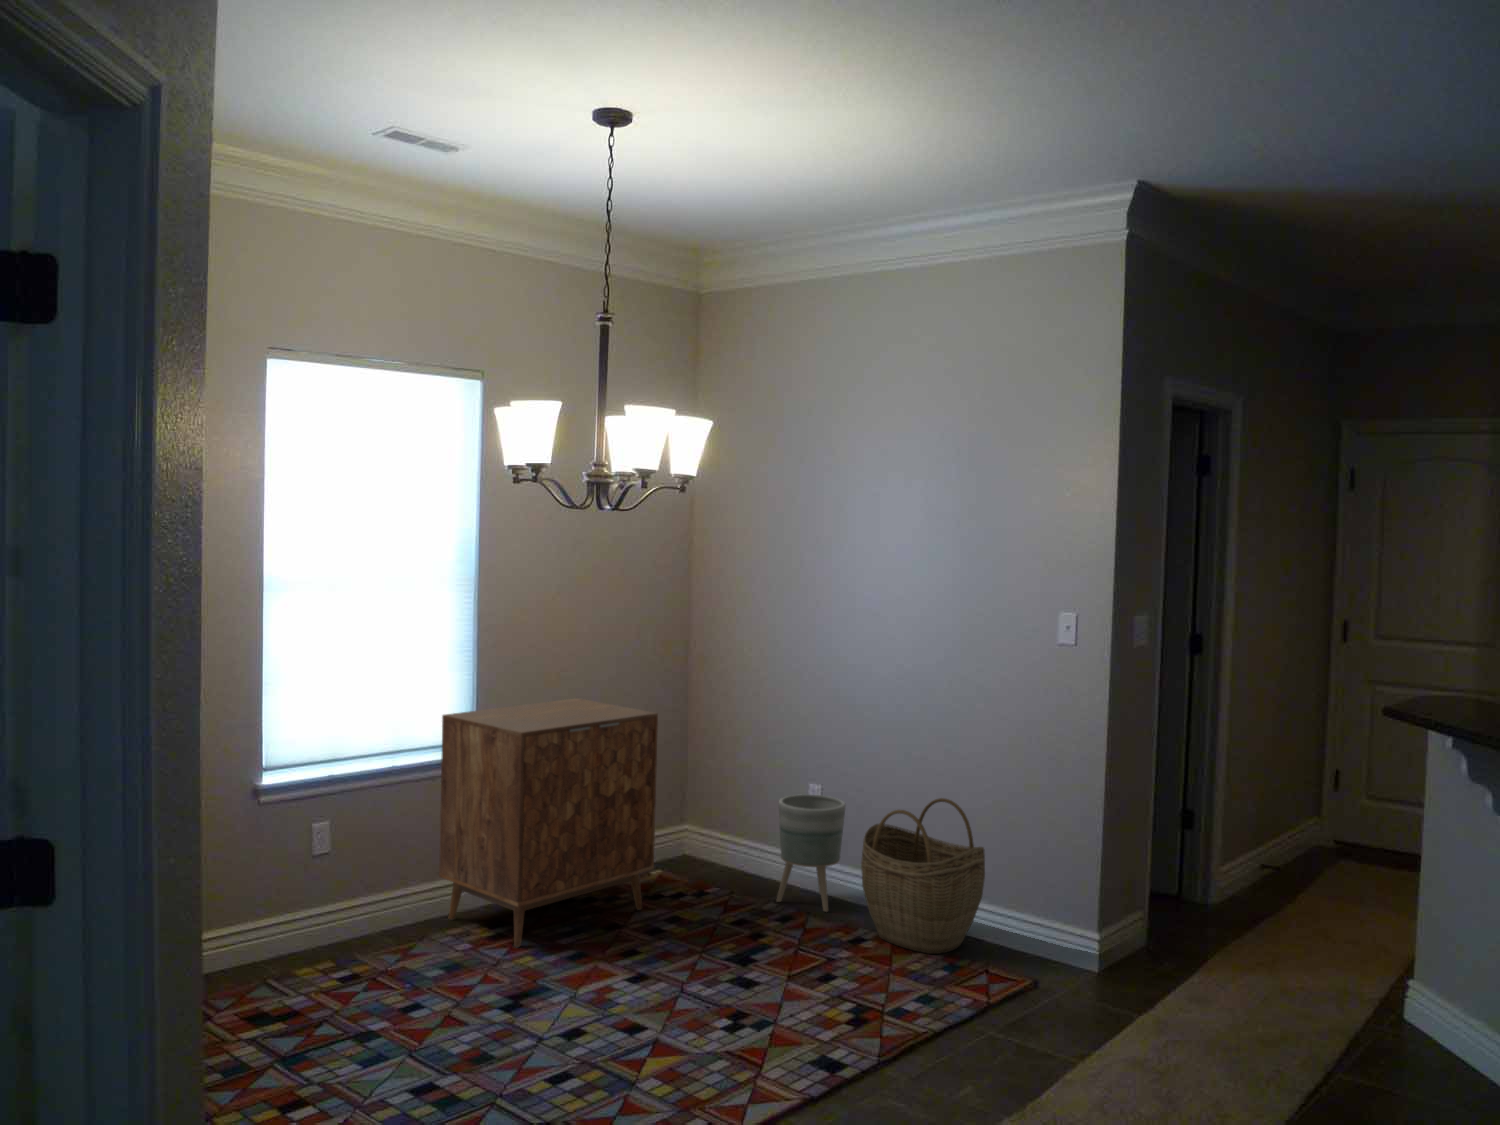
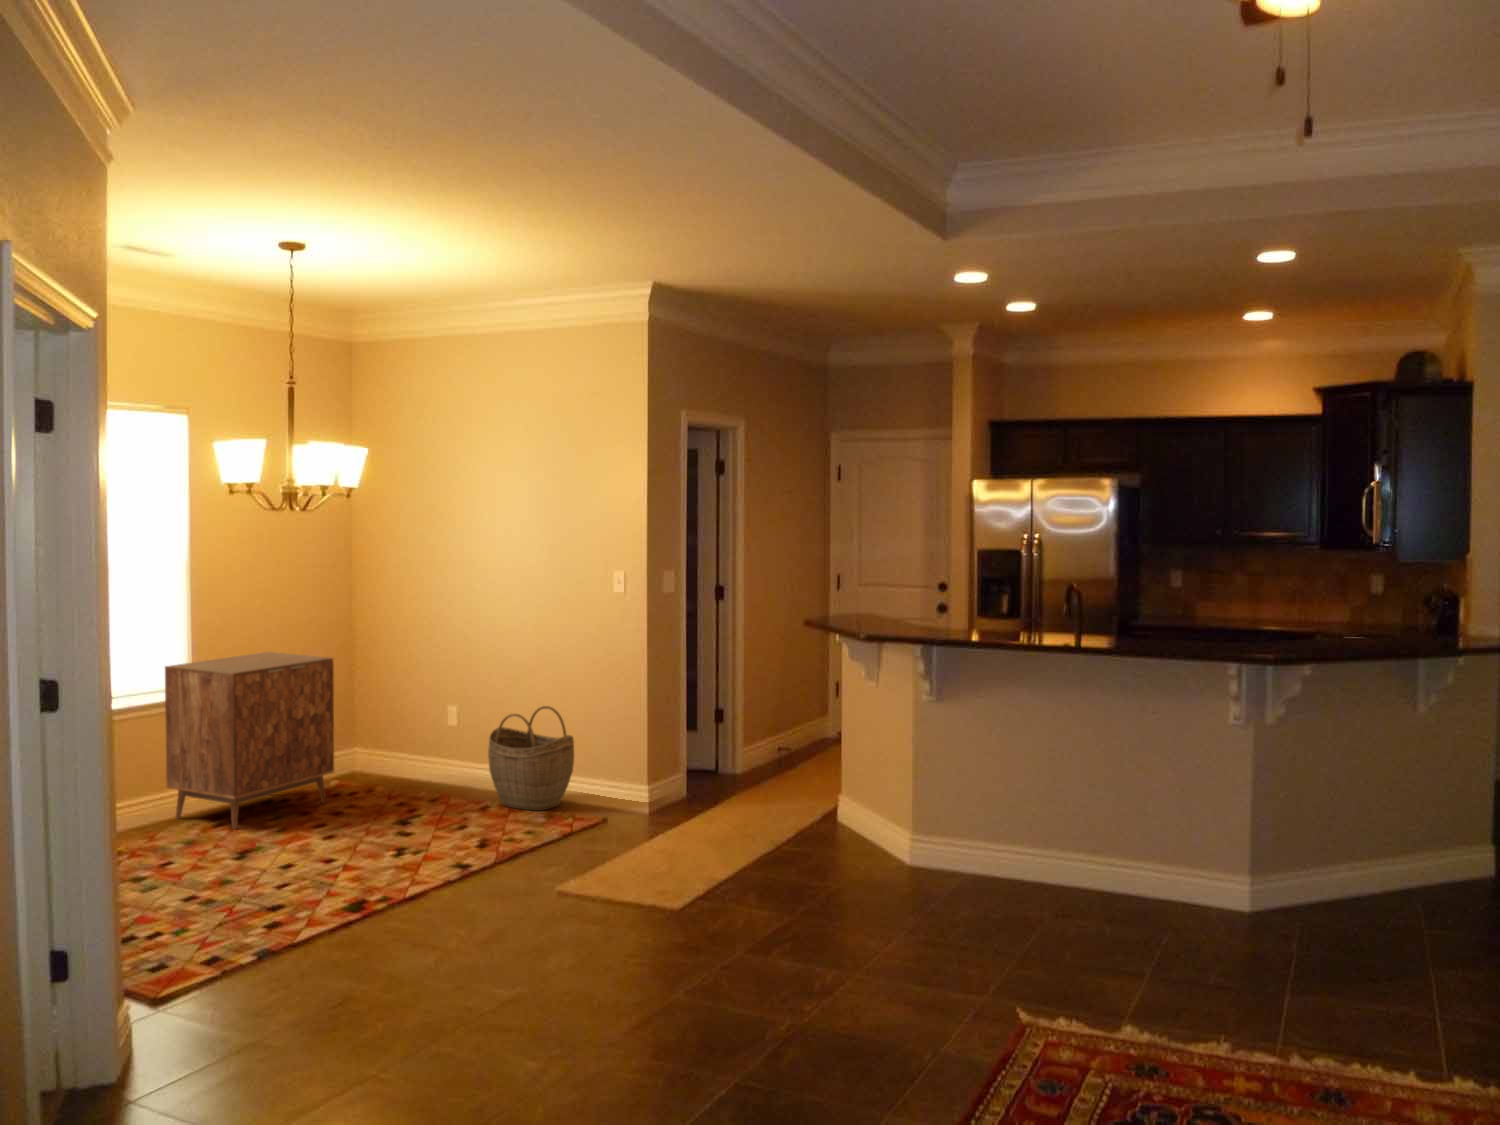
planter: present [777,794,846,912] -> none [428,713,478,795]

